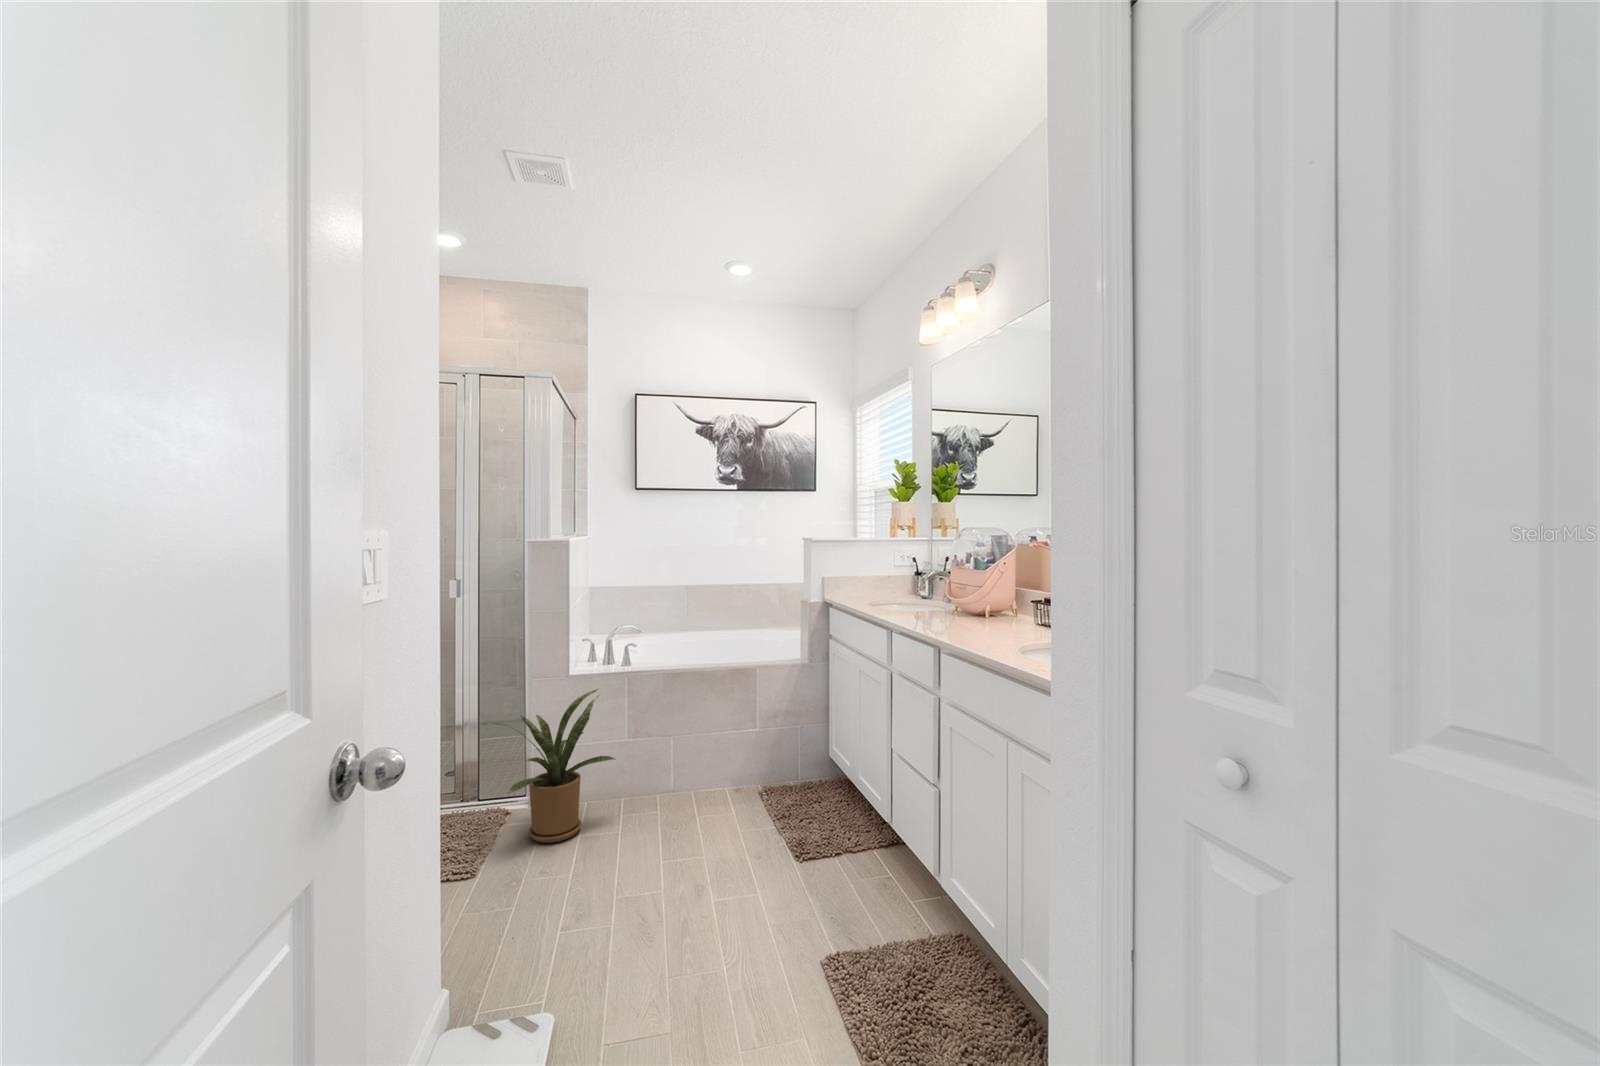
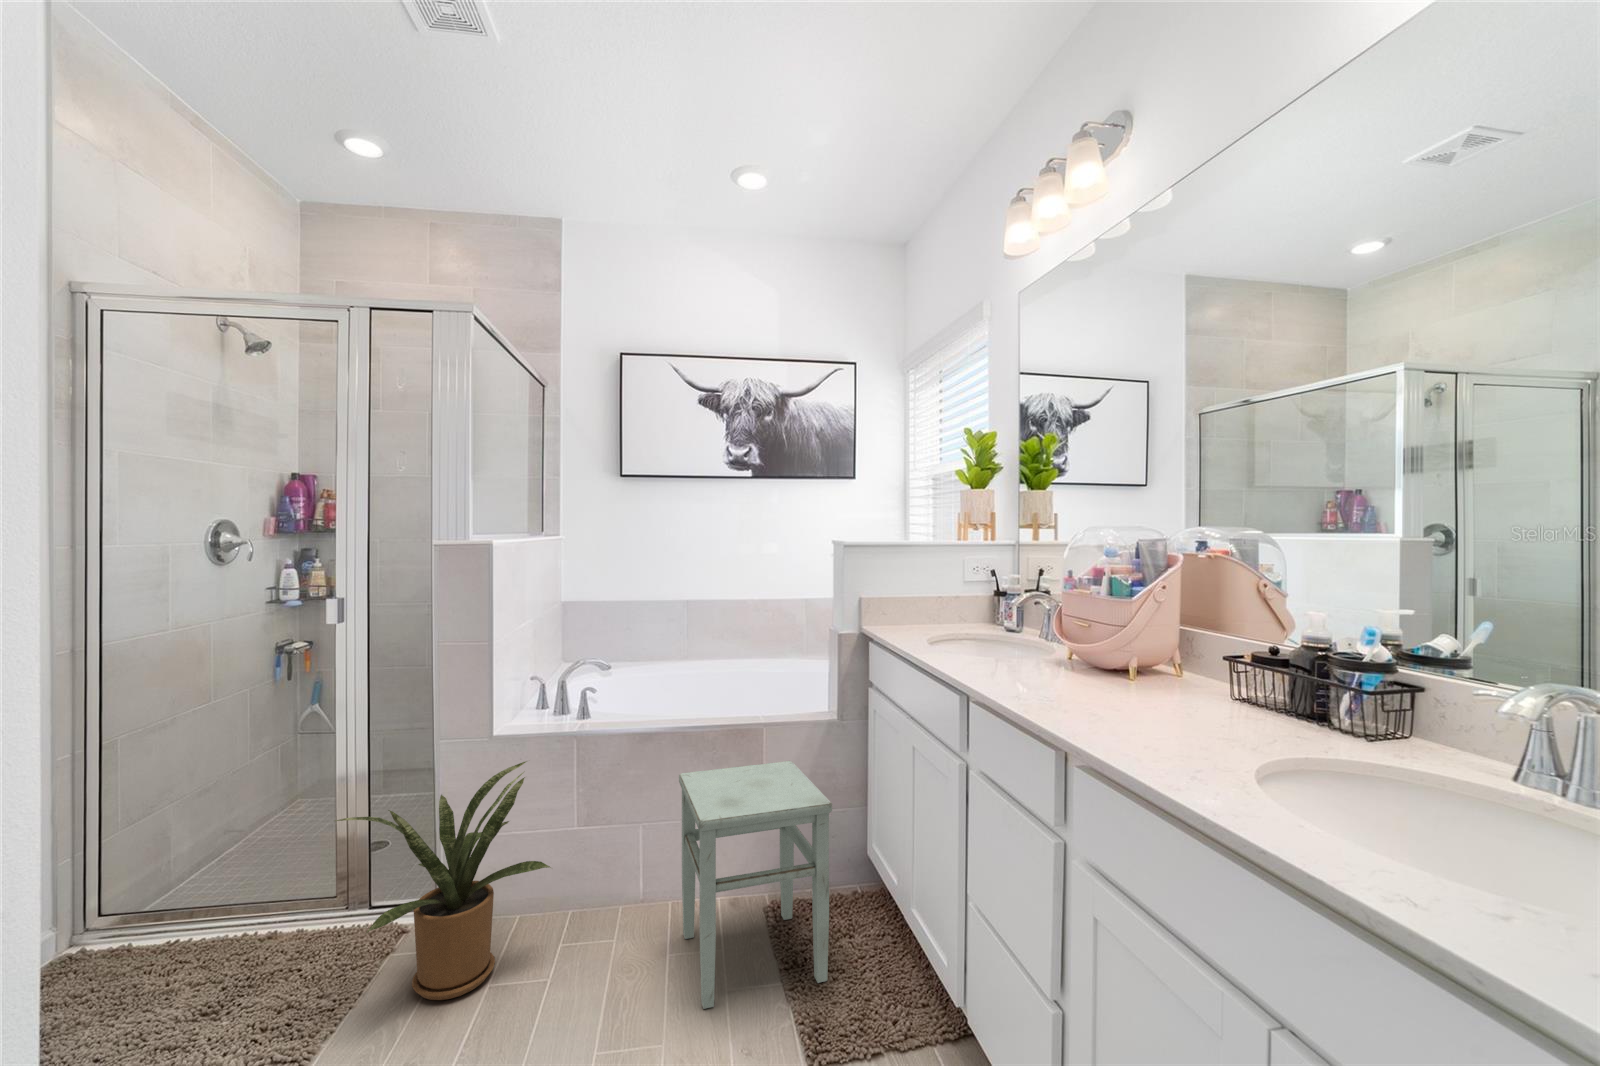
stool: none [702,689,808,839] -> present [679,761,832,1009]

